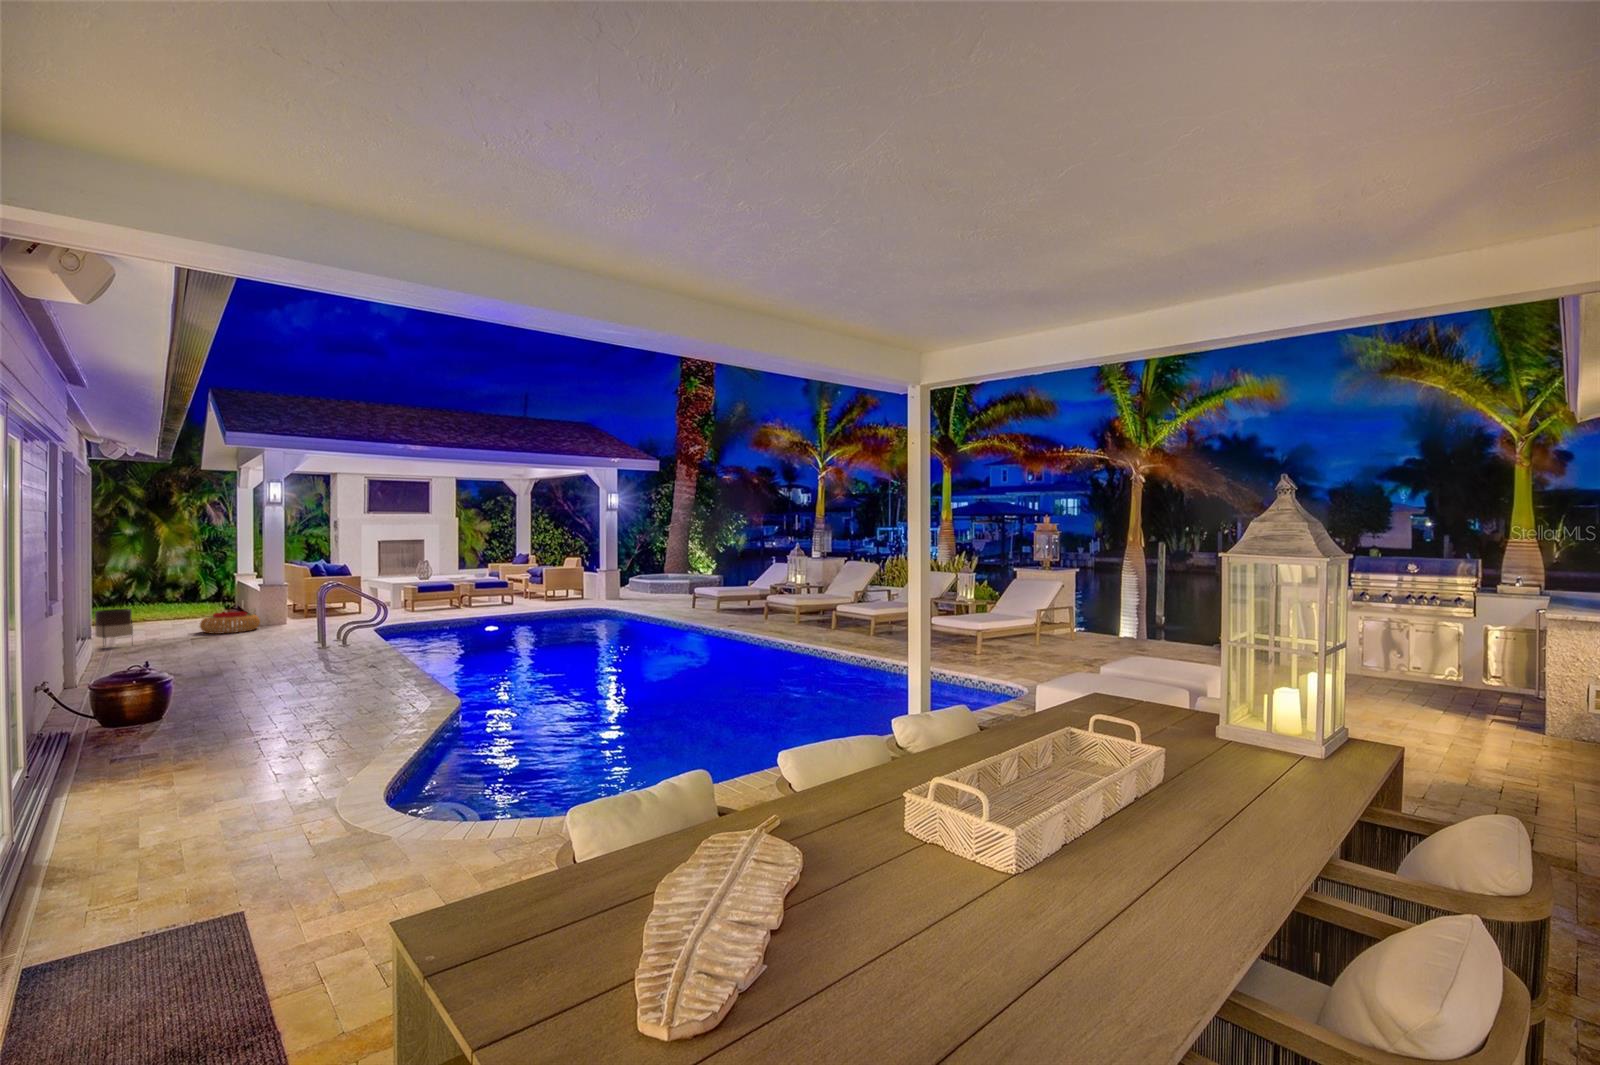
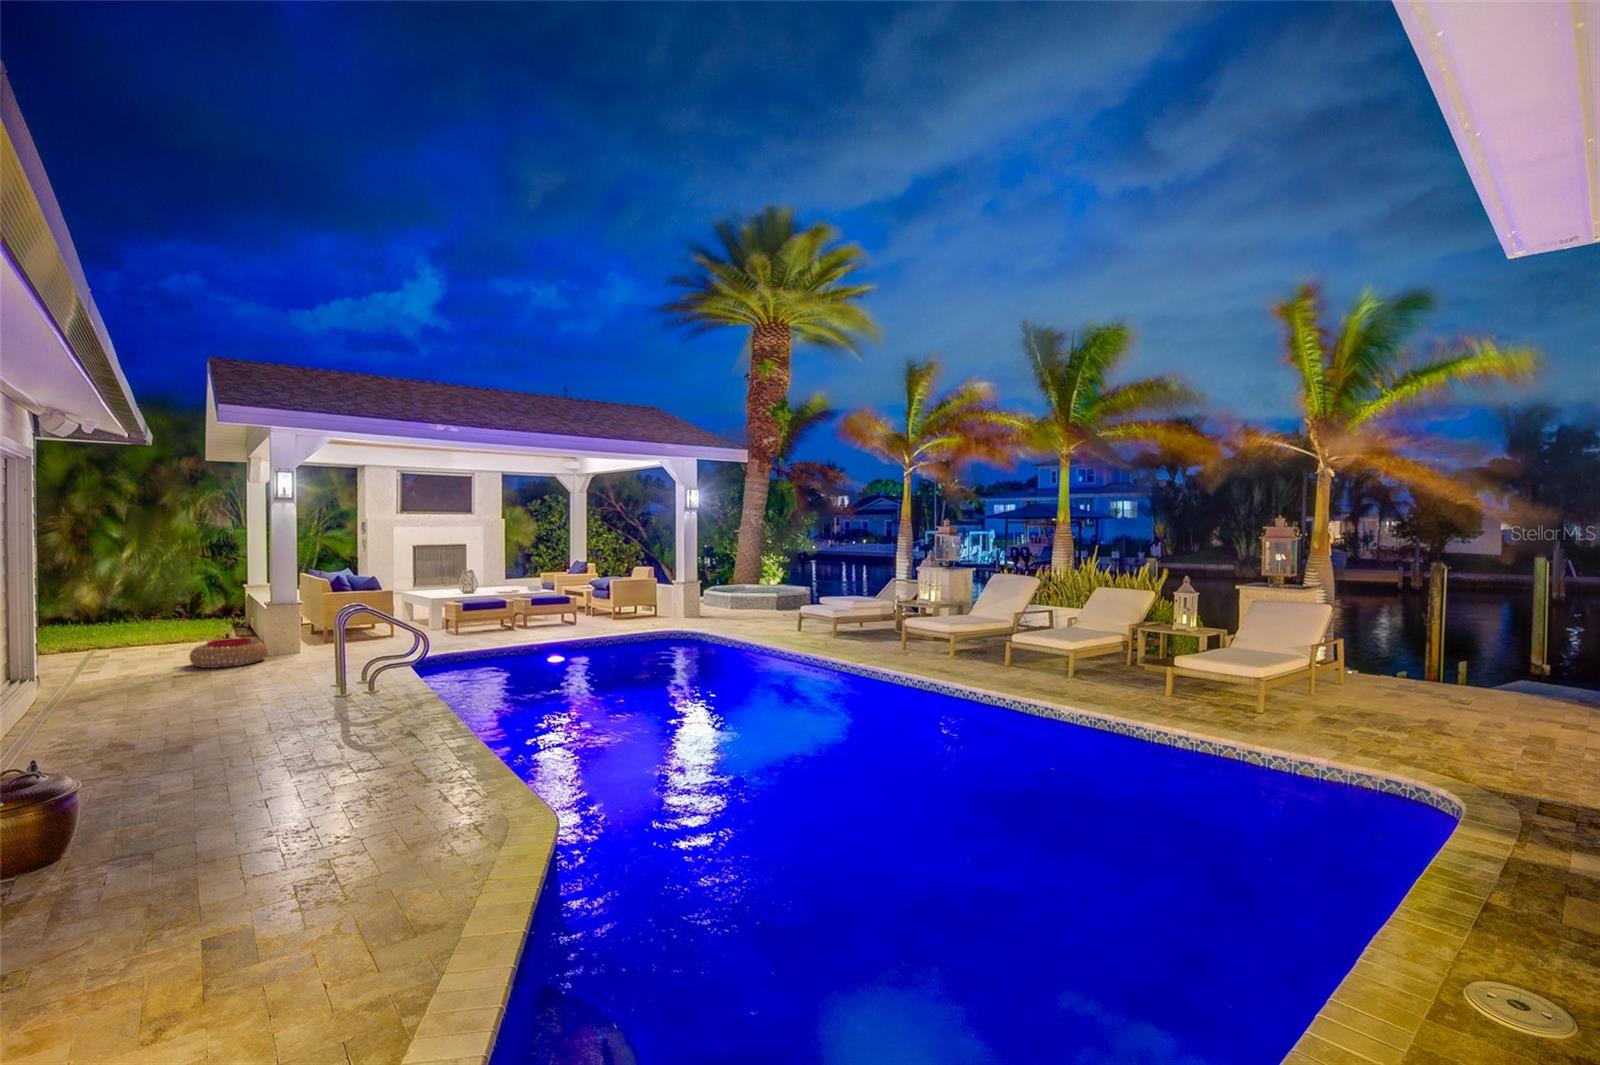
planter: present [95,609,133,639] -> none [42,639,94,695]

